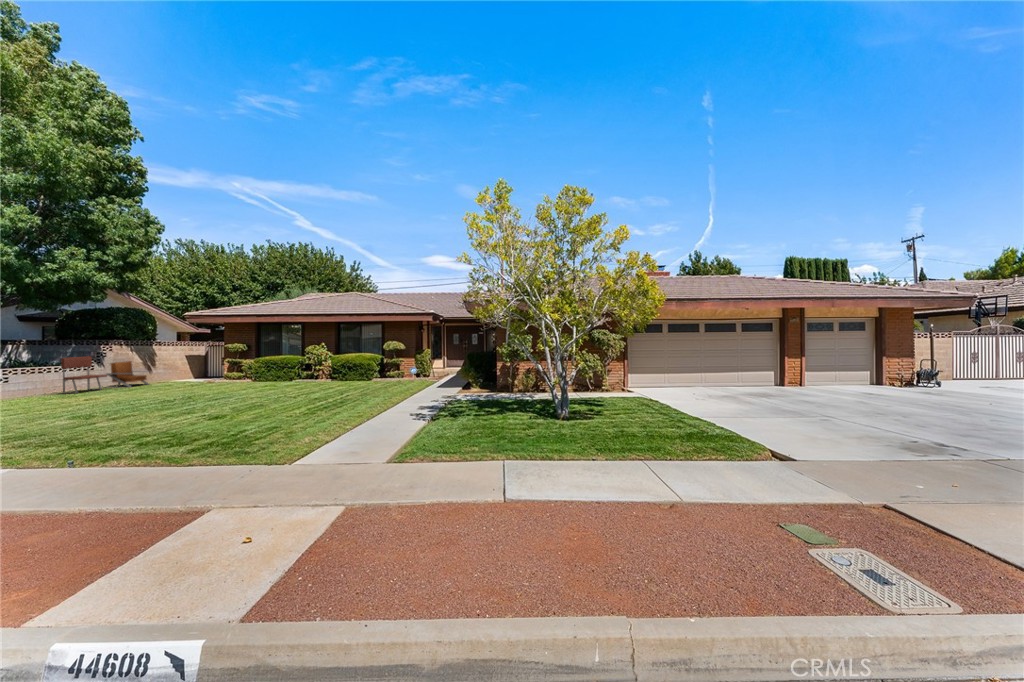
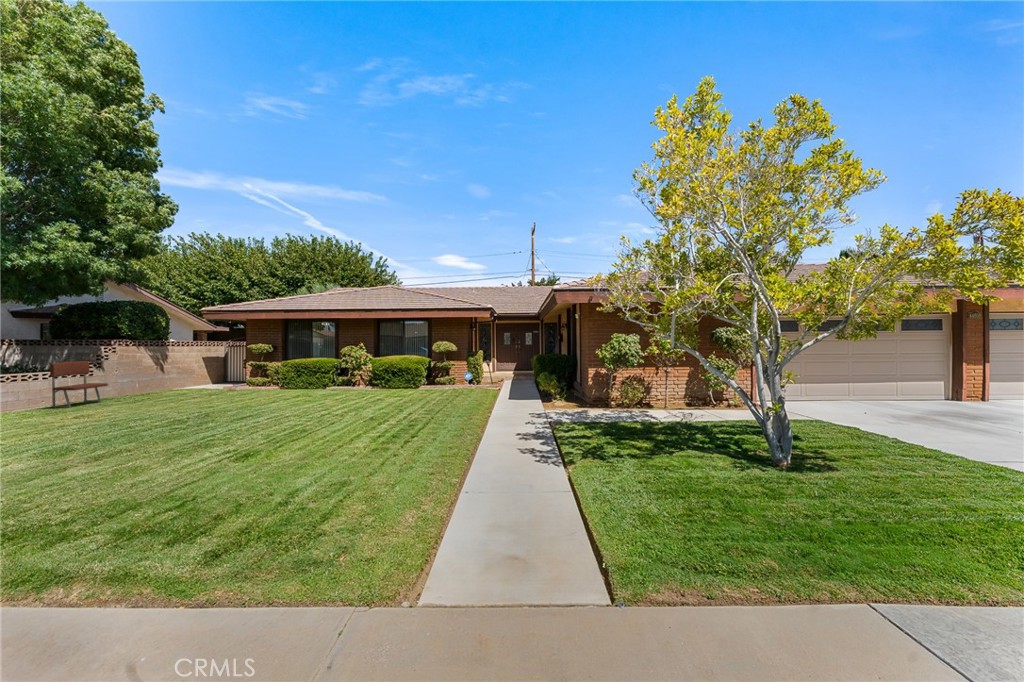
lounge chair: present [107,361,149,388] -> none [107,366,160,399]

